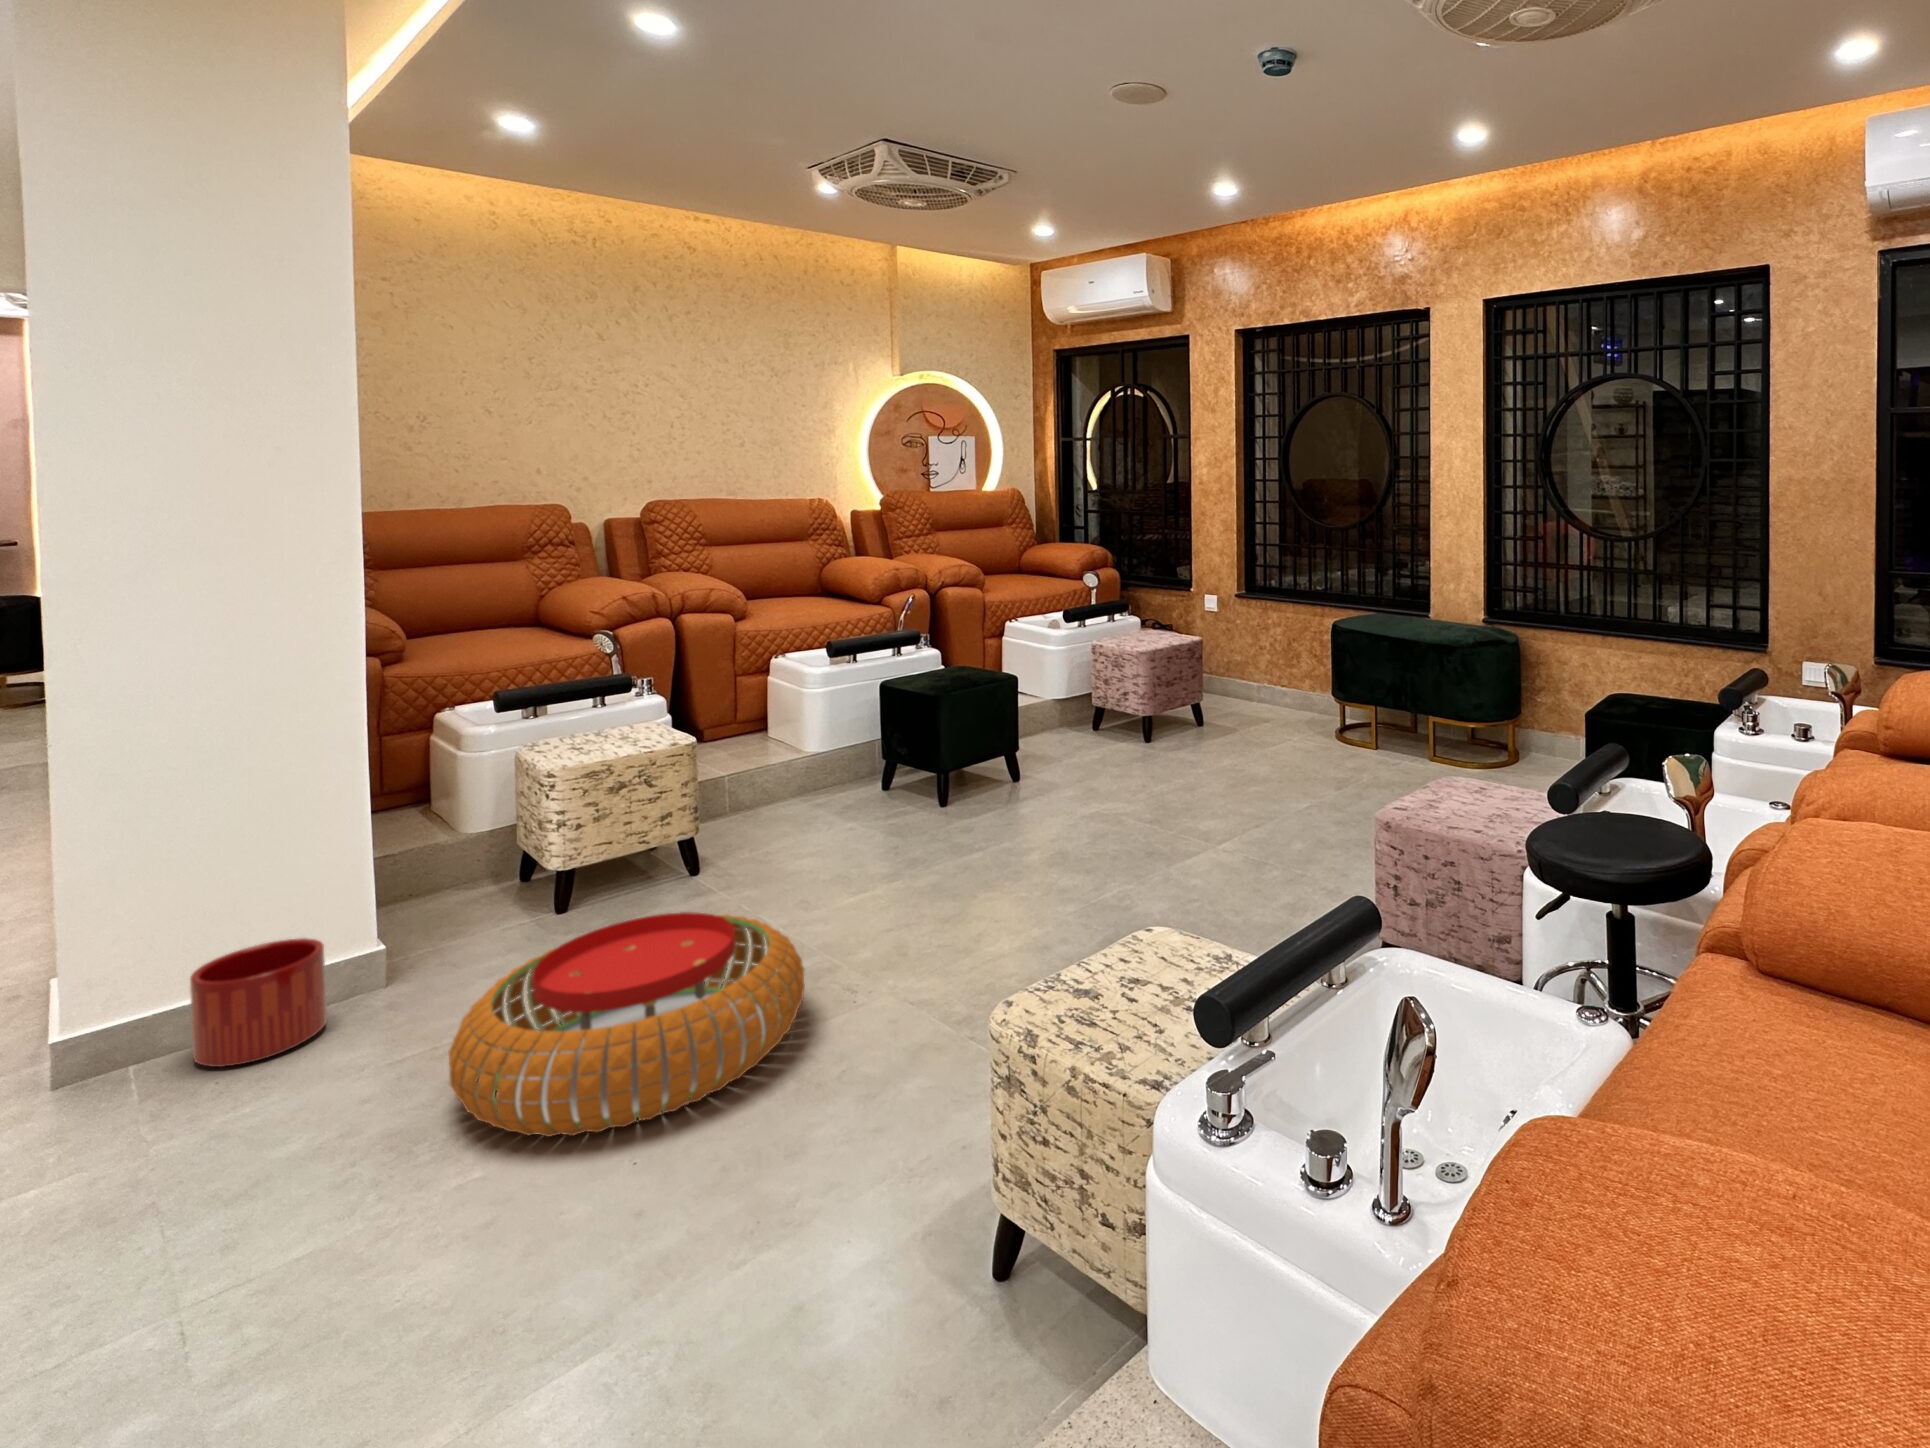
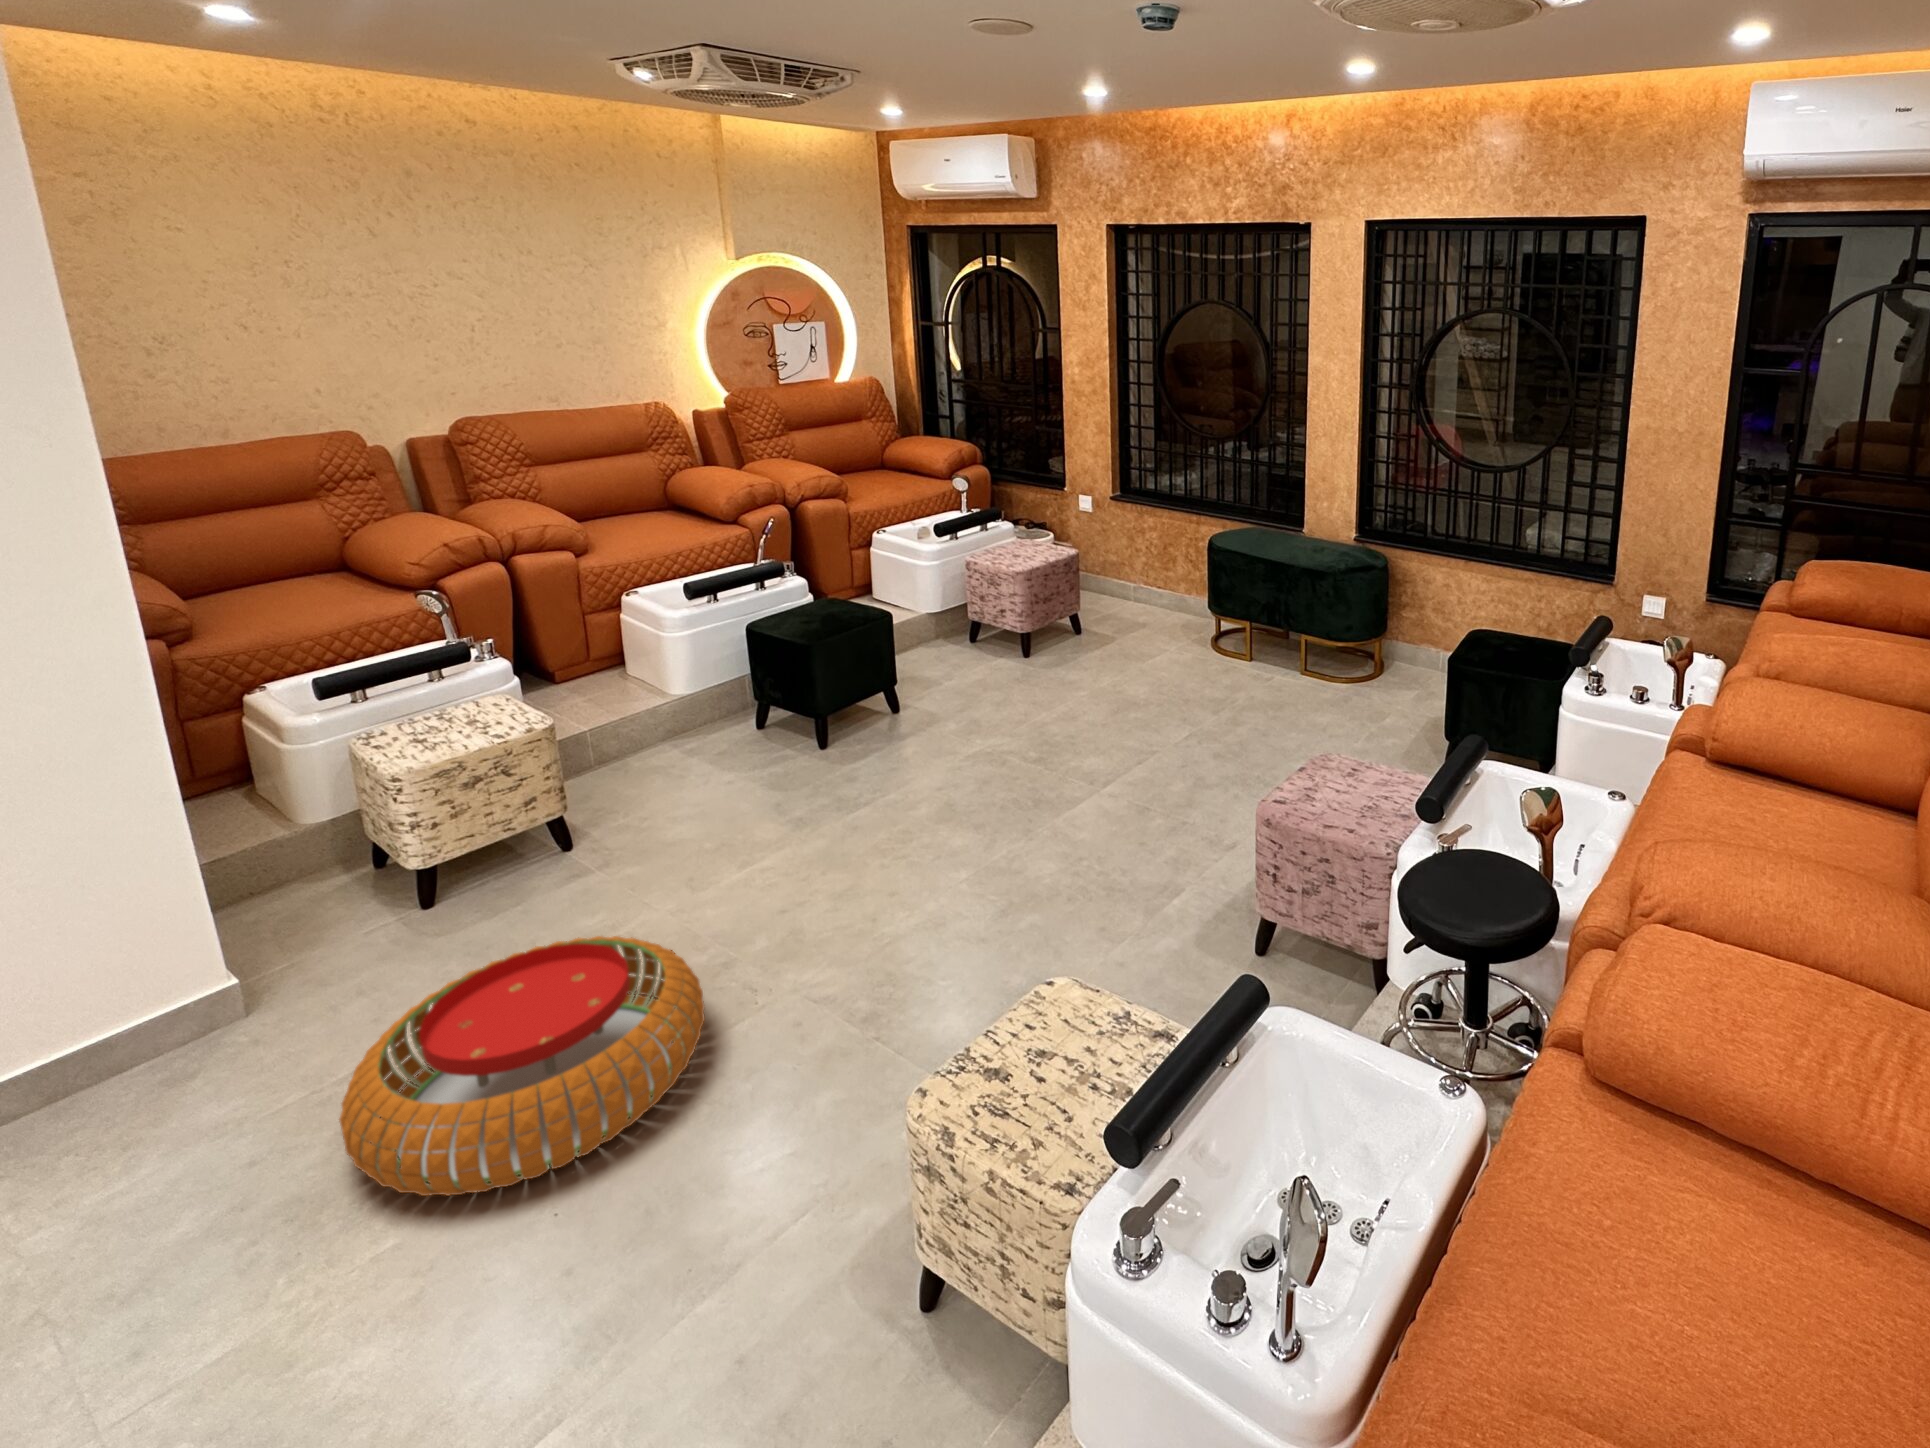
planter: present [190,938,327,1067] -> none [26,993,189,1136]

